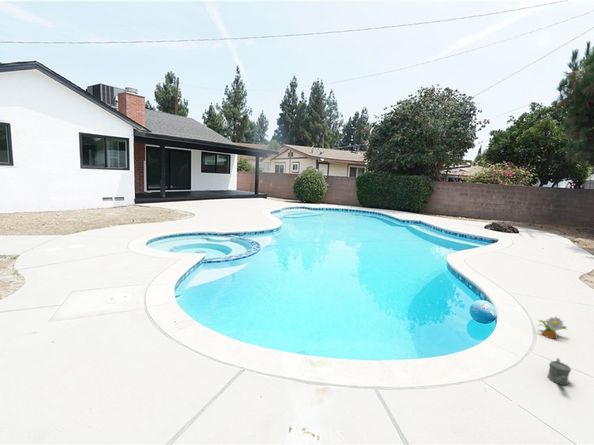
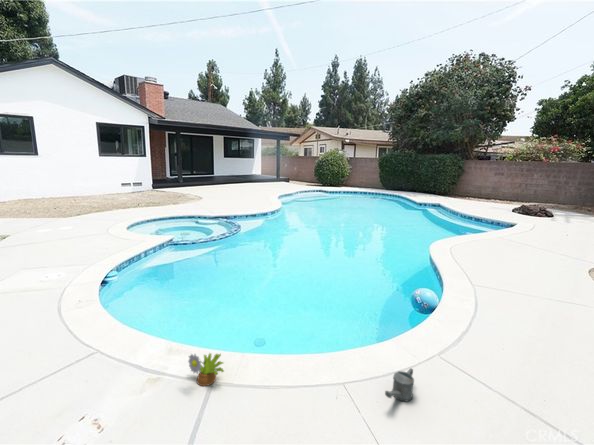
decorative plant: present [539,317,566,339] -> present [188,354,224,386]

